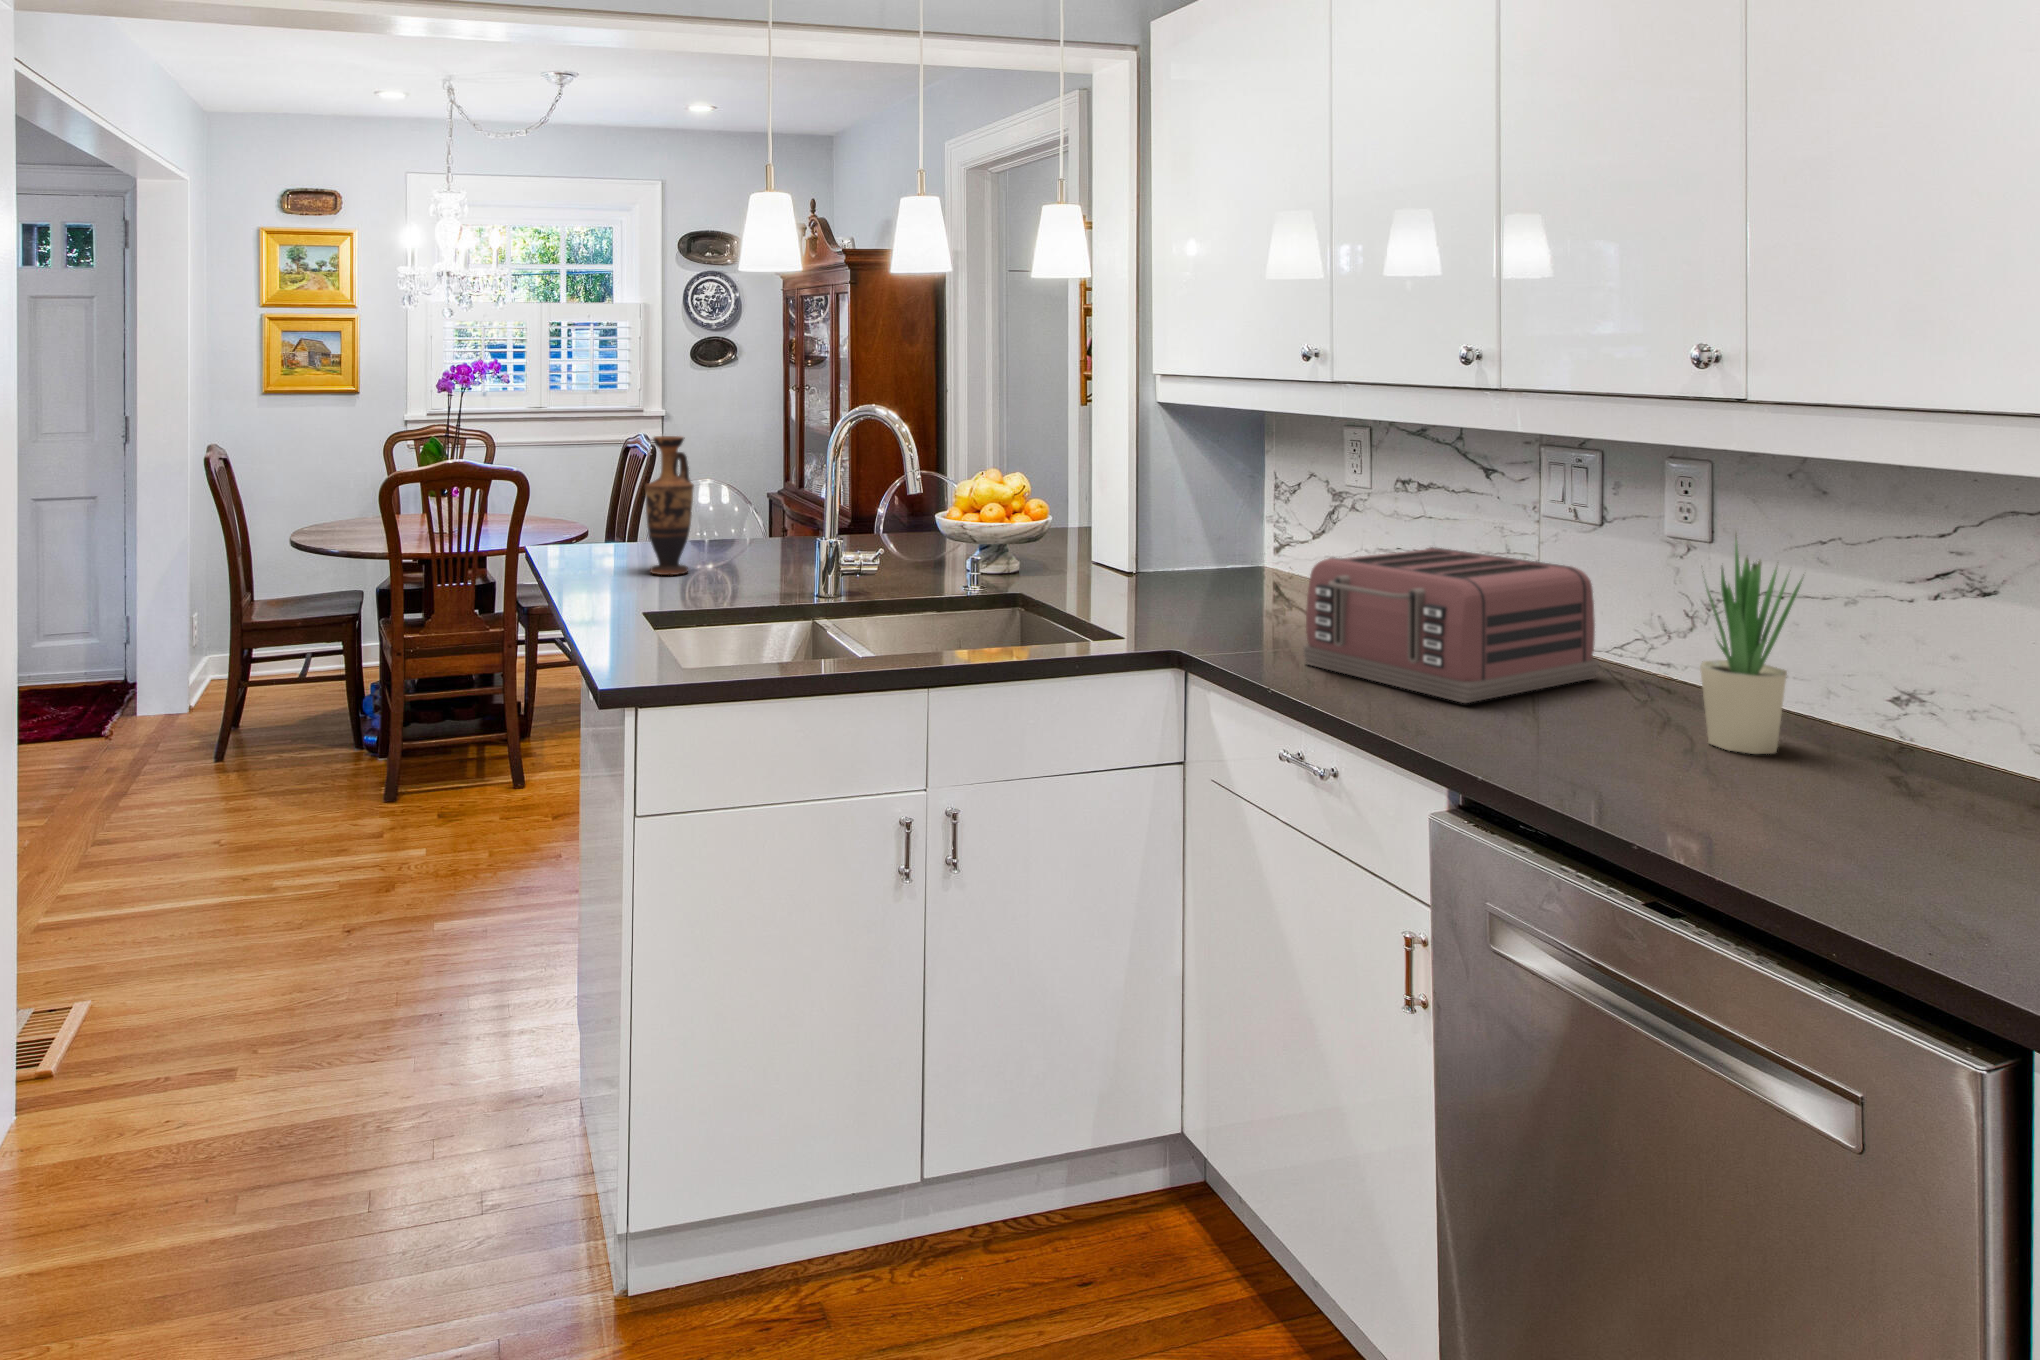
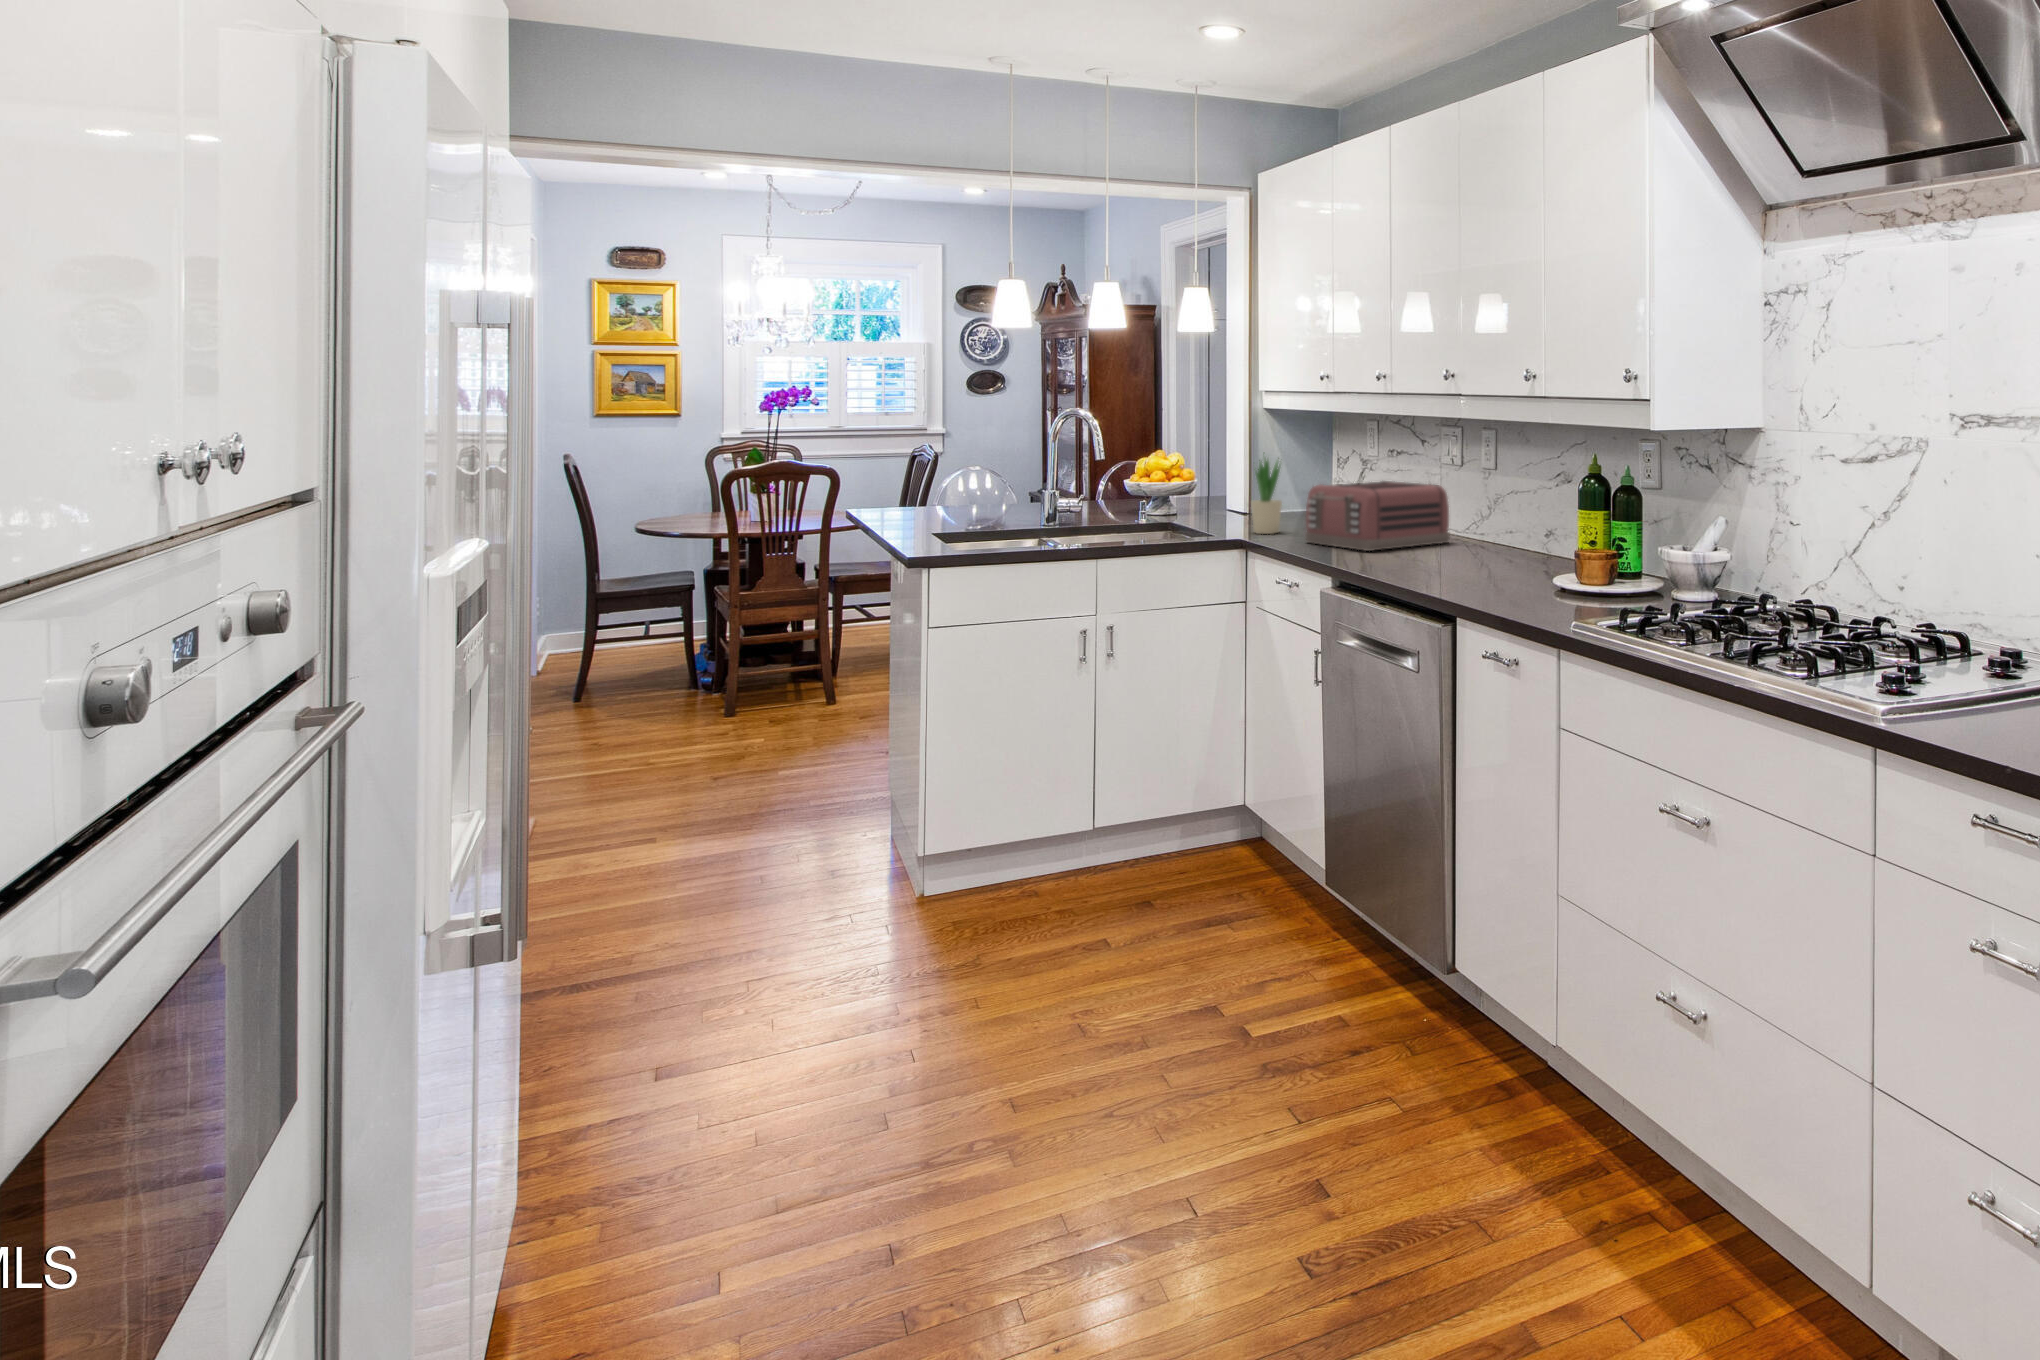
vase: present [644,436,694,575] -> none [930,432,963,520]
potted plant: present [1700,537,1802,754] -> present [1251,458,1282,534]

